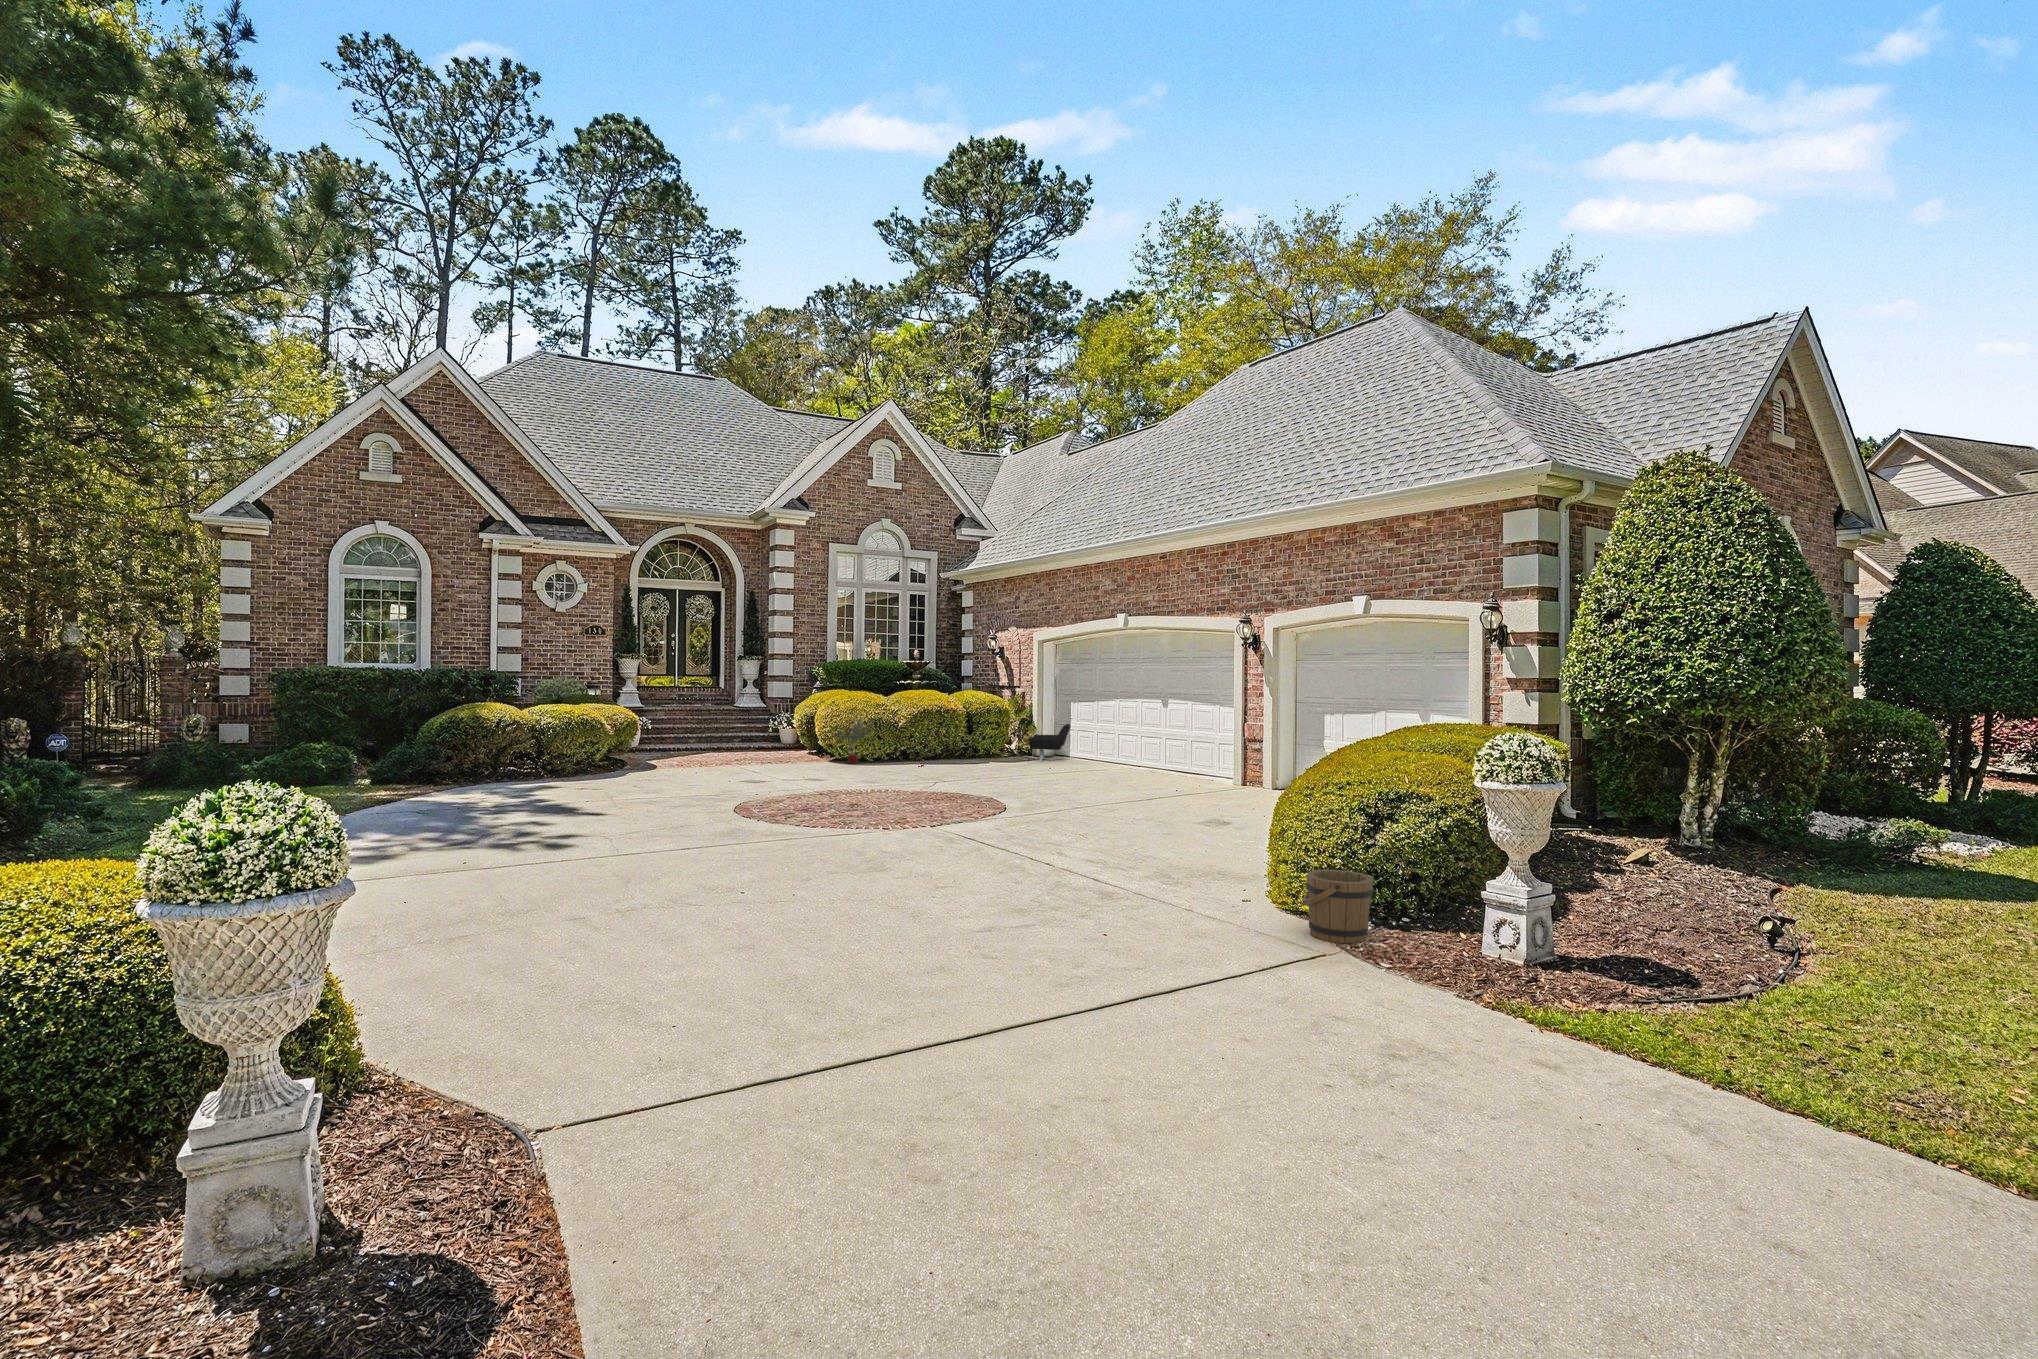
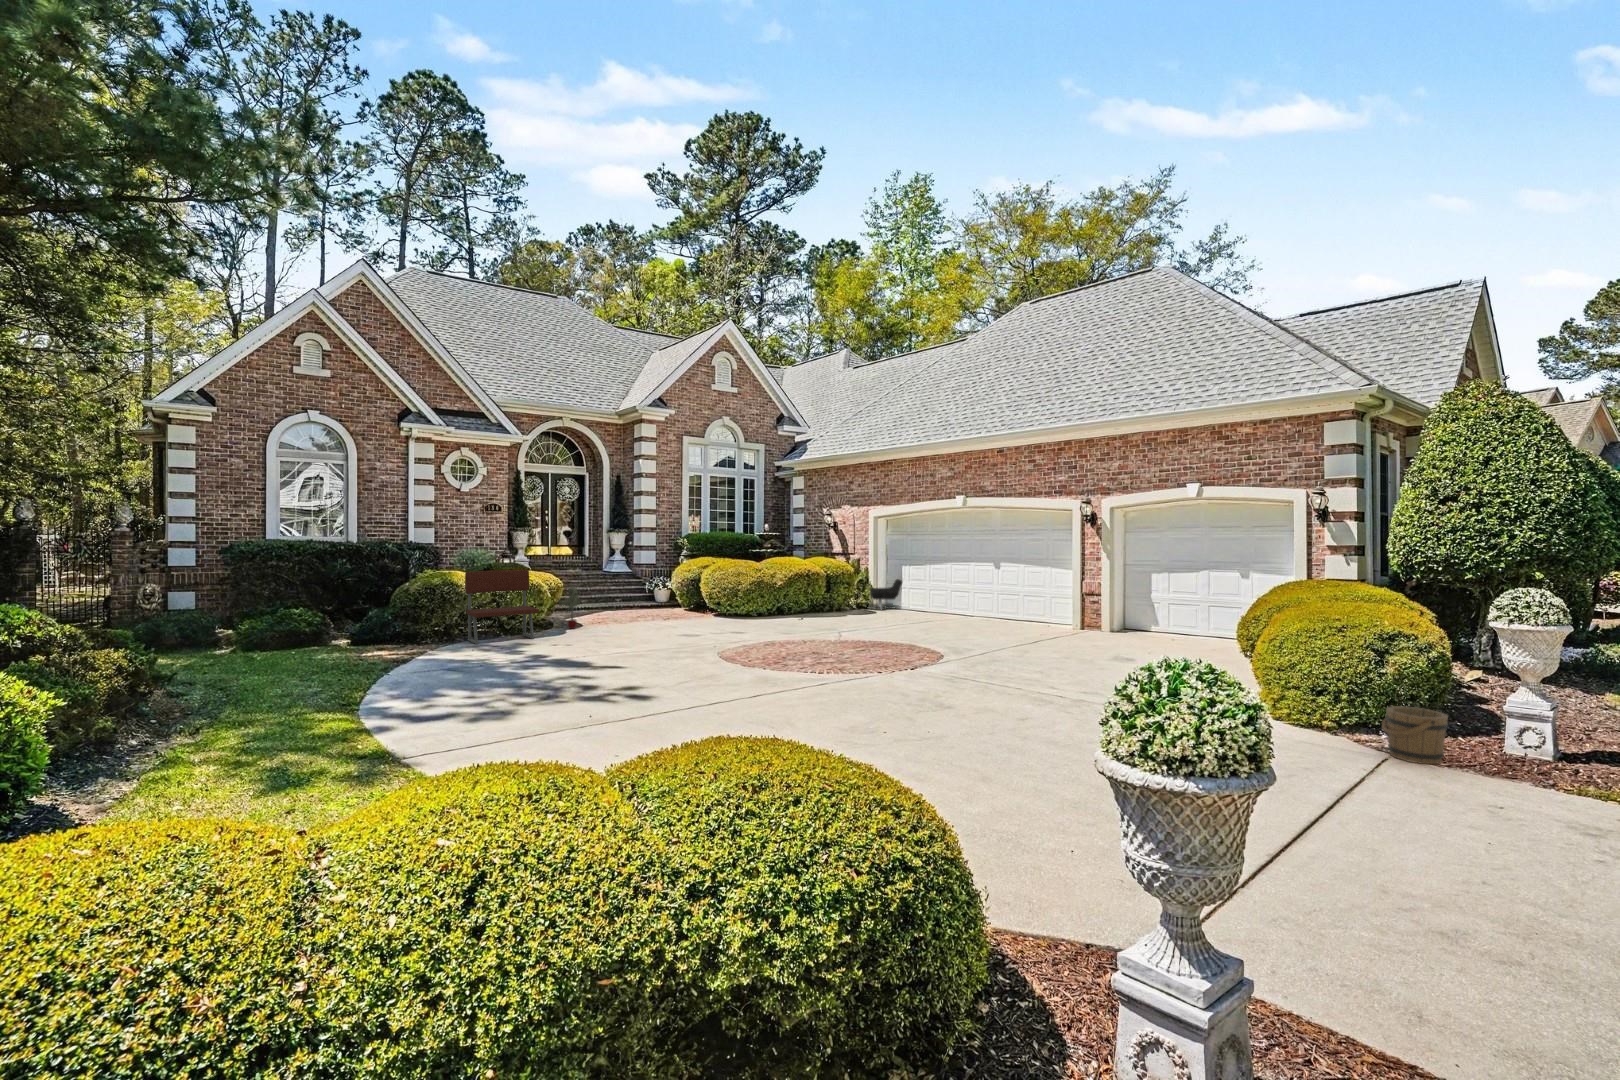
bench: none [494,695,575,778] -> present [465,570,539,644]
potted tree: present [837,715,873,764] -> present [558,585,580,629]

